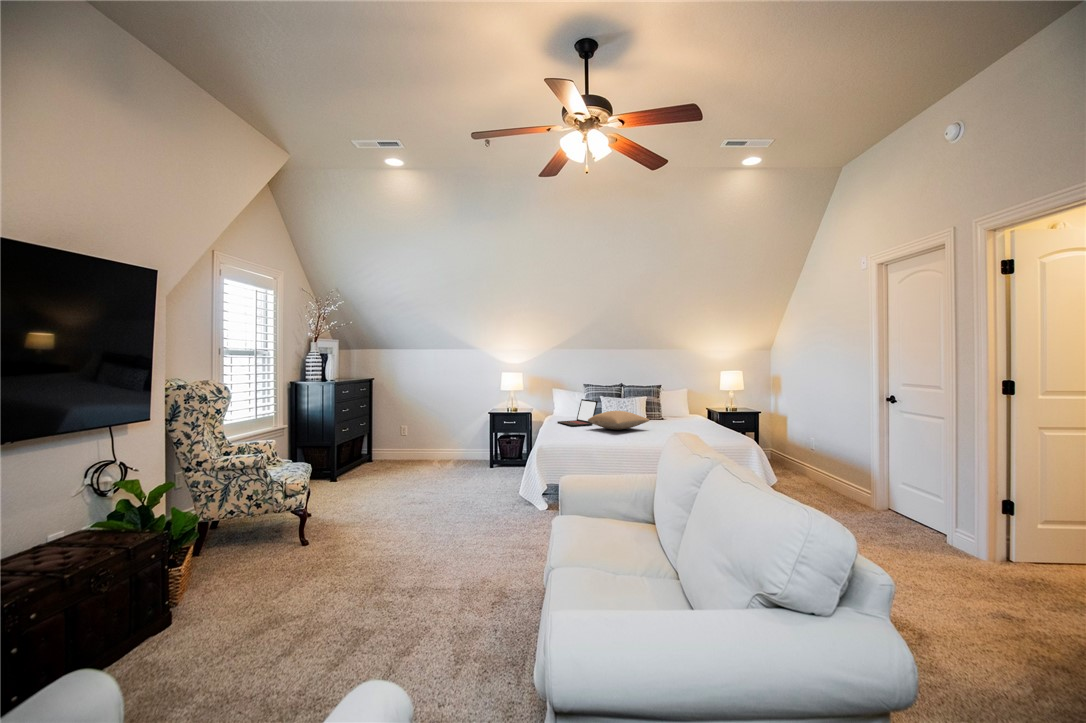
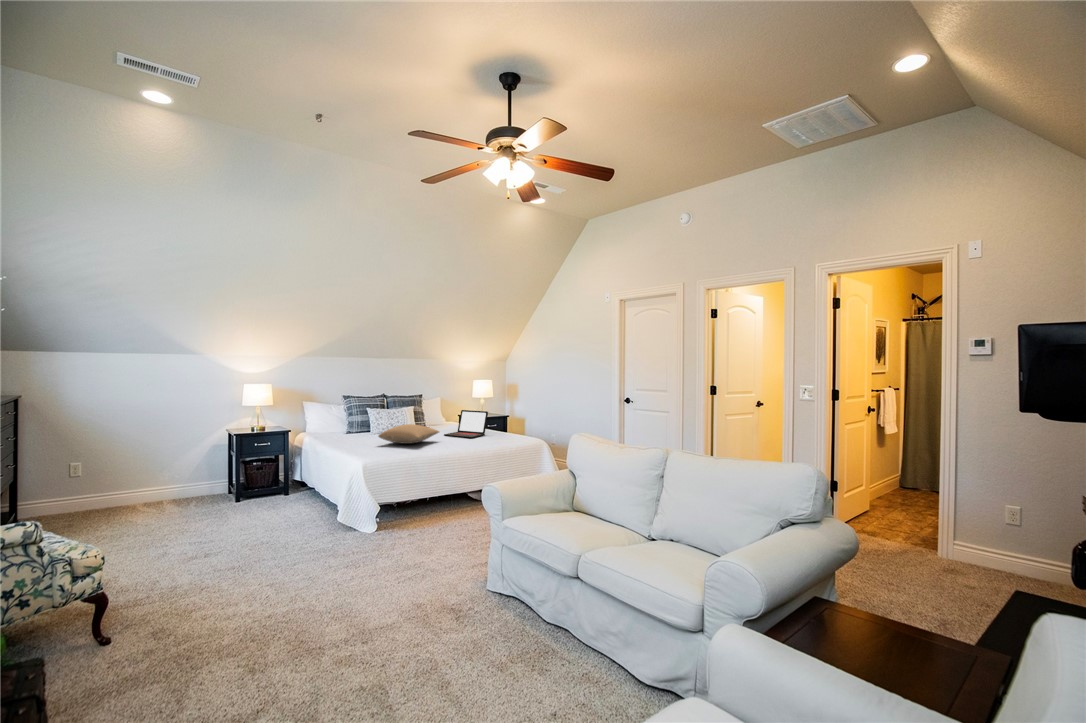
laptop: present [558,399,598,426] -> present [444,410,488,438]

